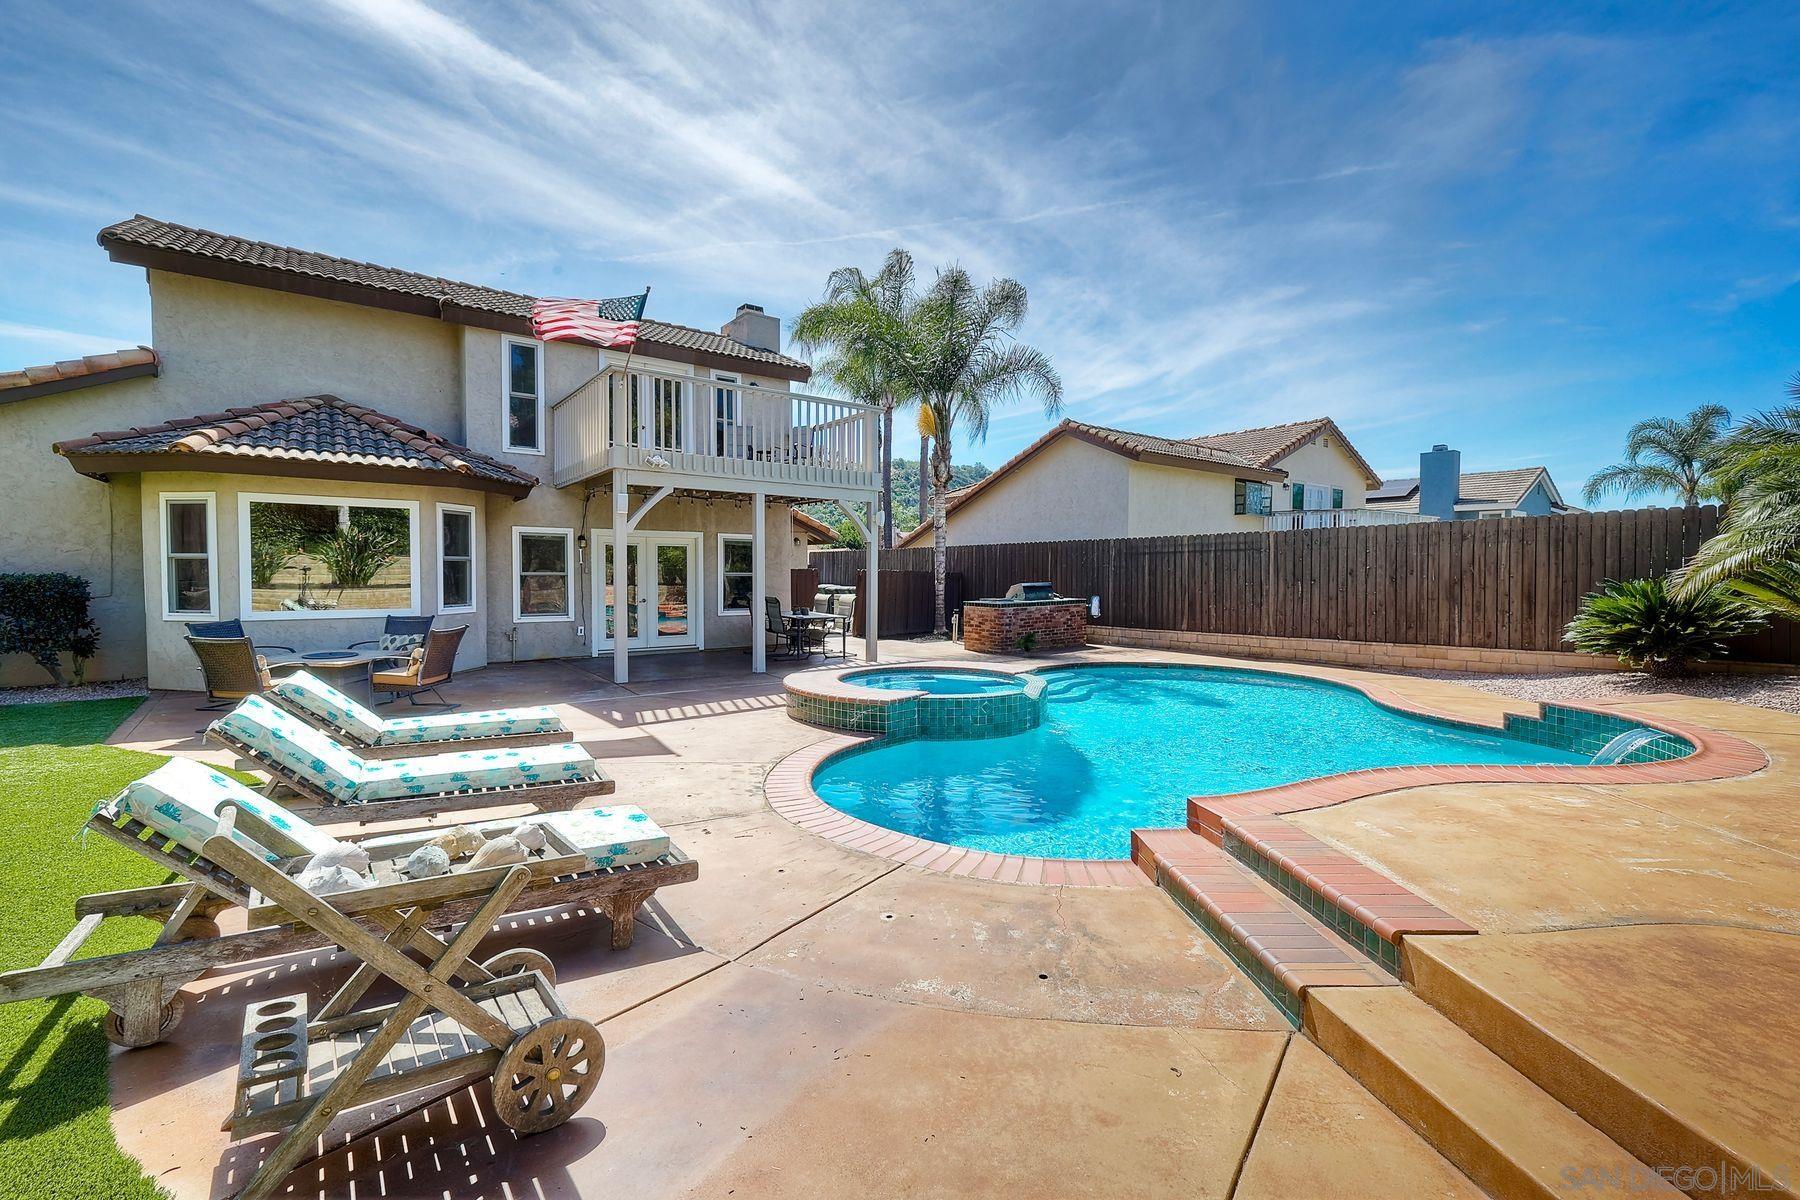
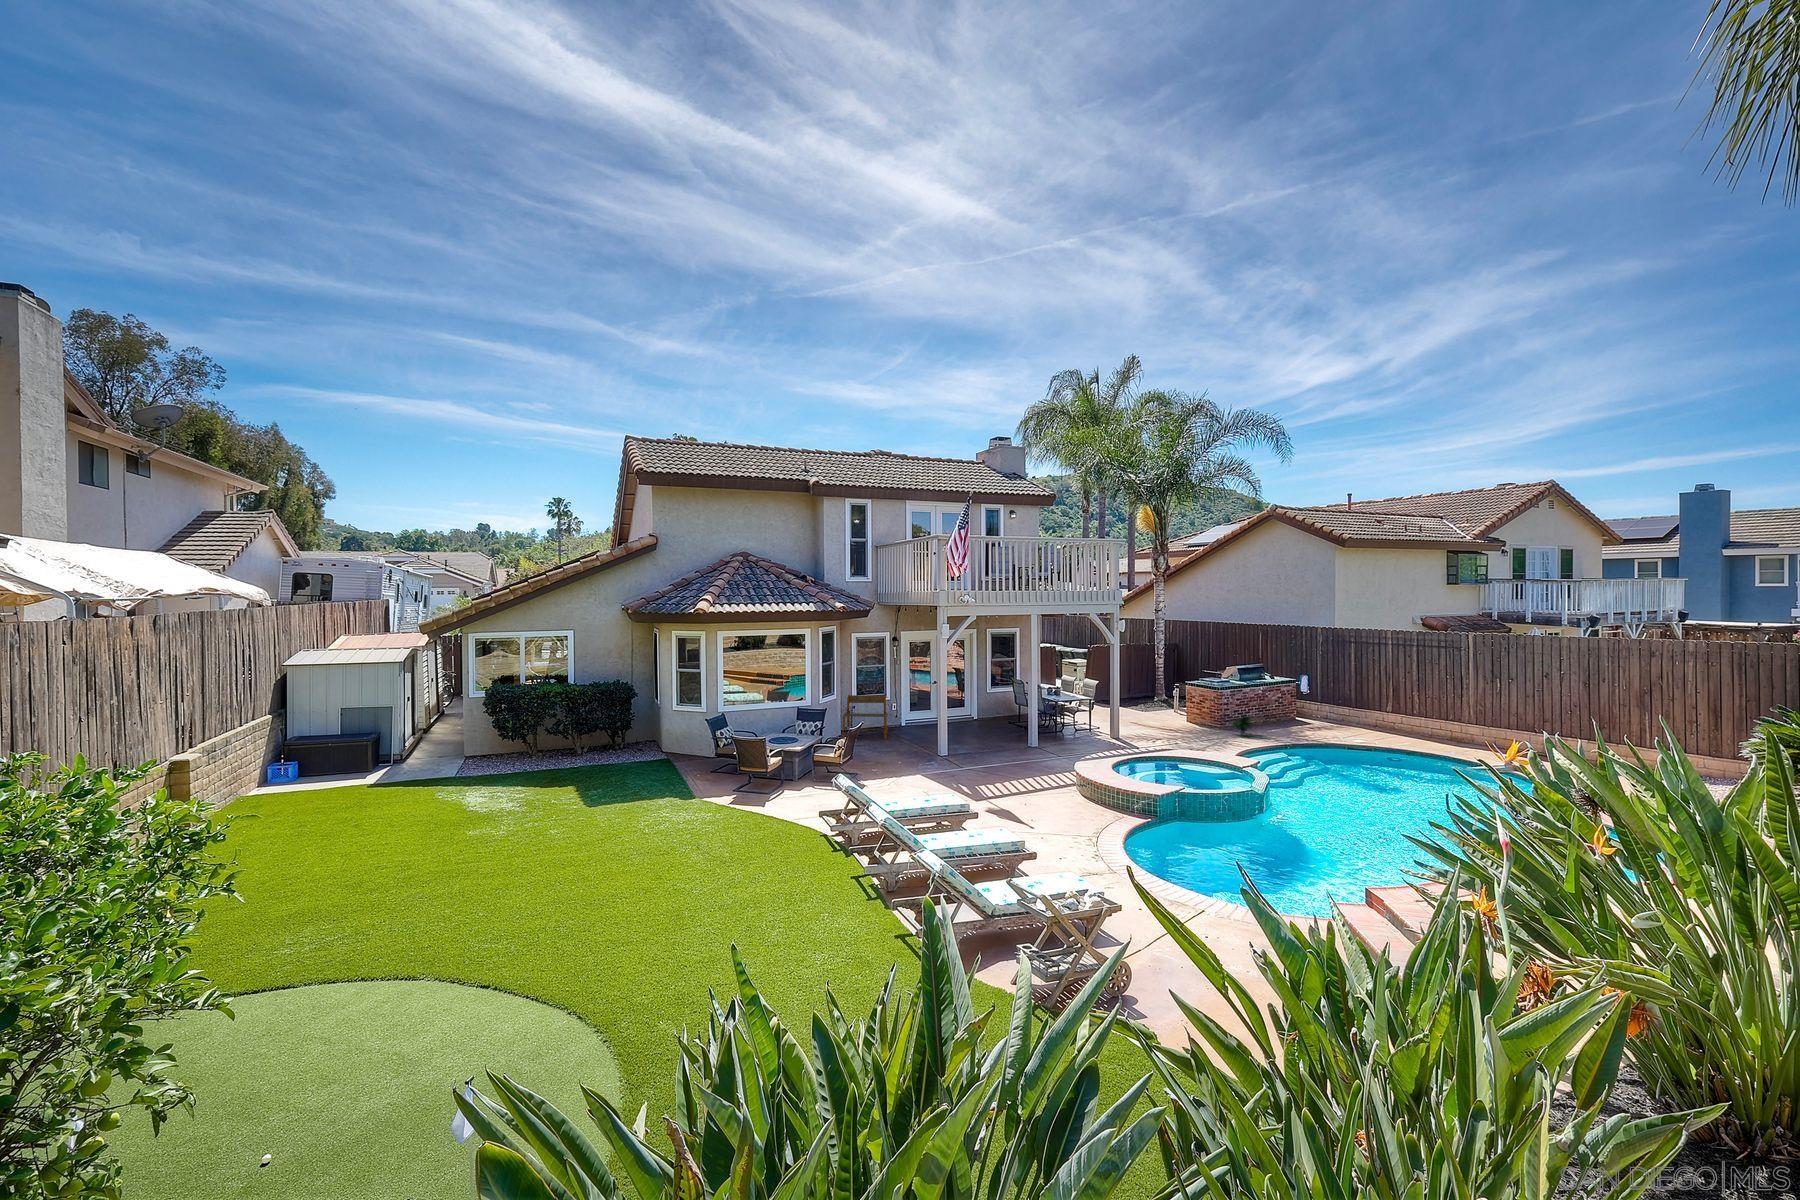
bench: none [489,611,565,671] -> present [843,695,888,740]

